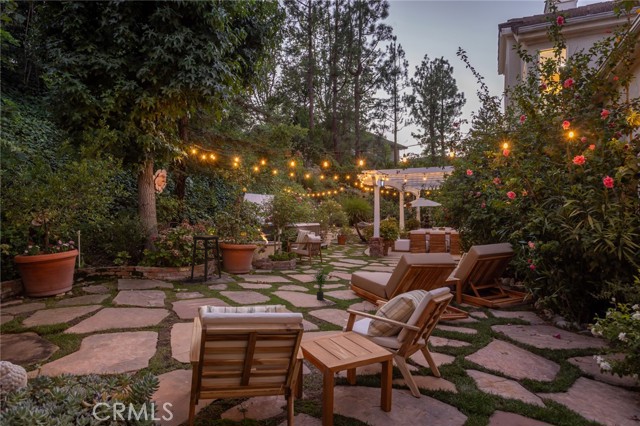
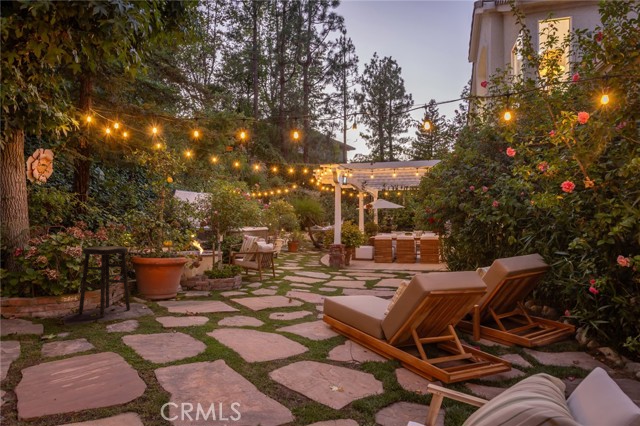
potted plant: present [314,268,328,300] -> none [268,292,301,347]

